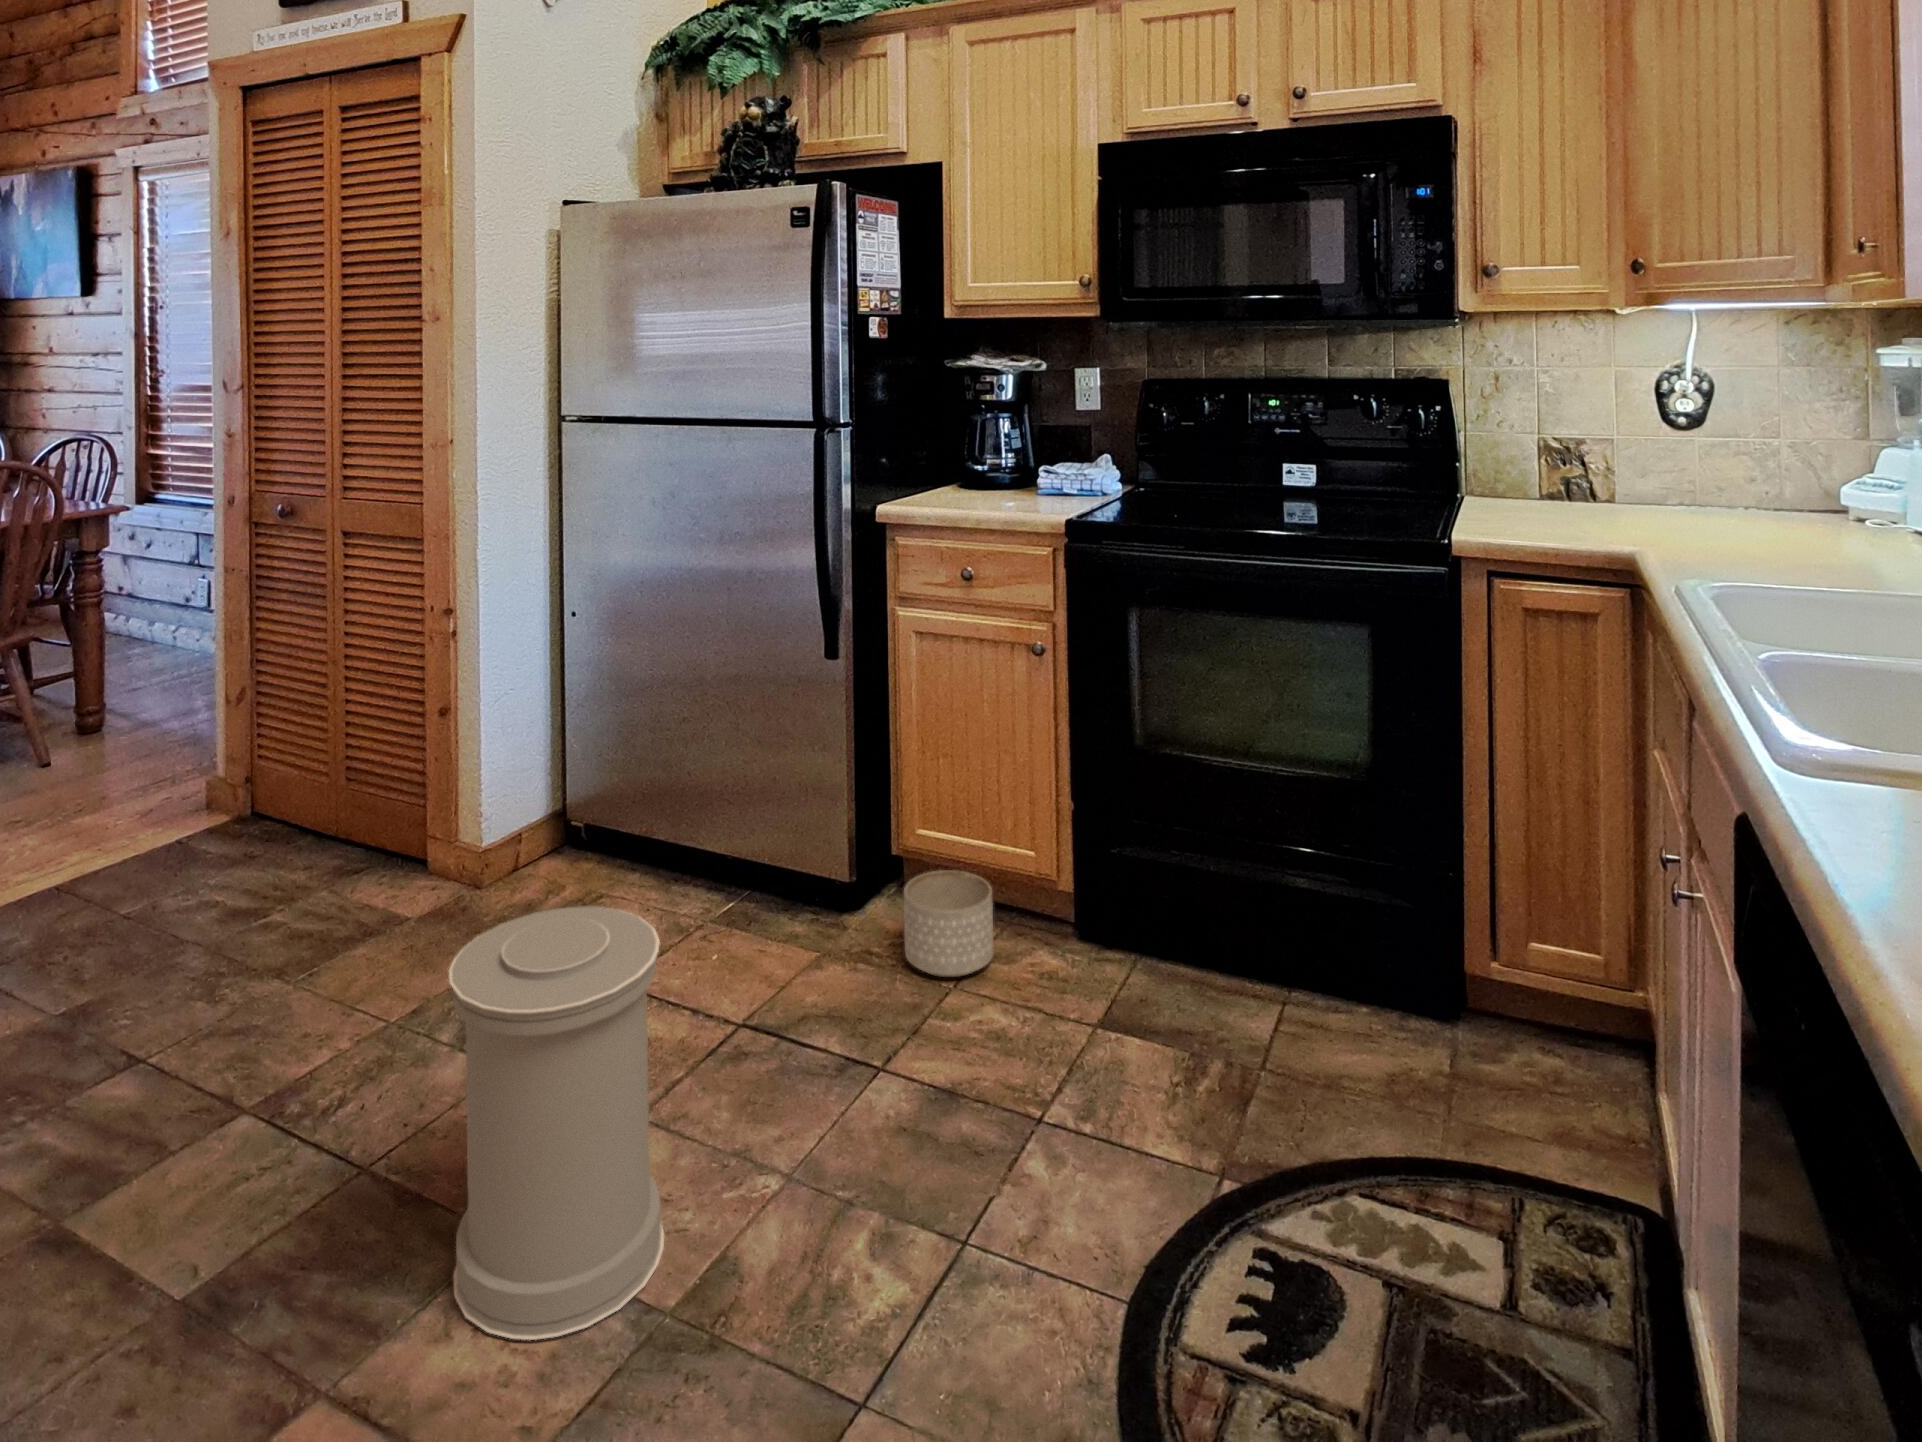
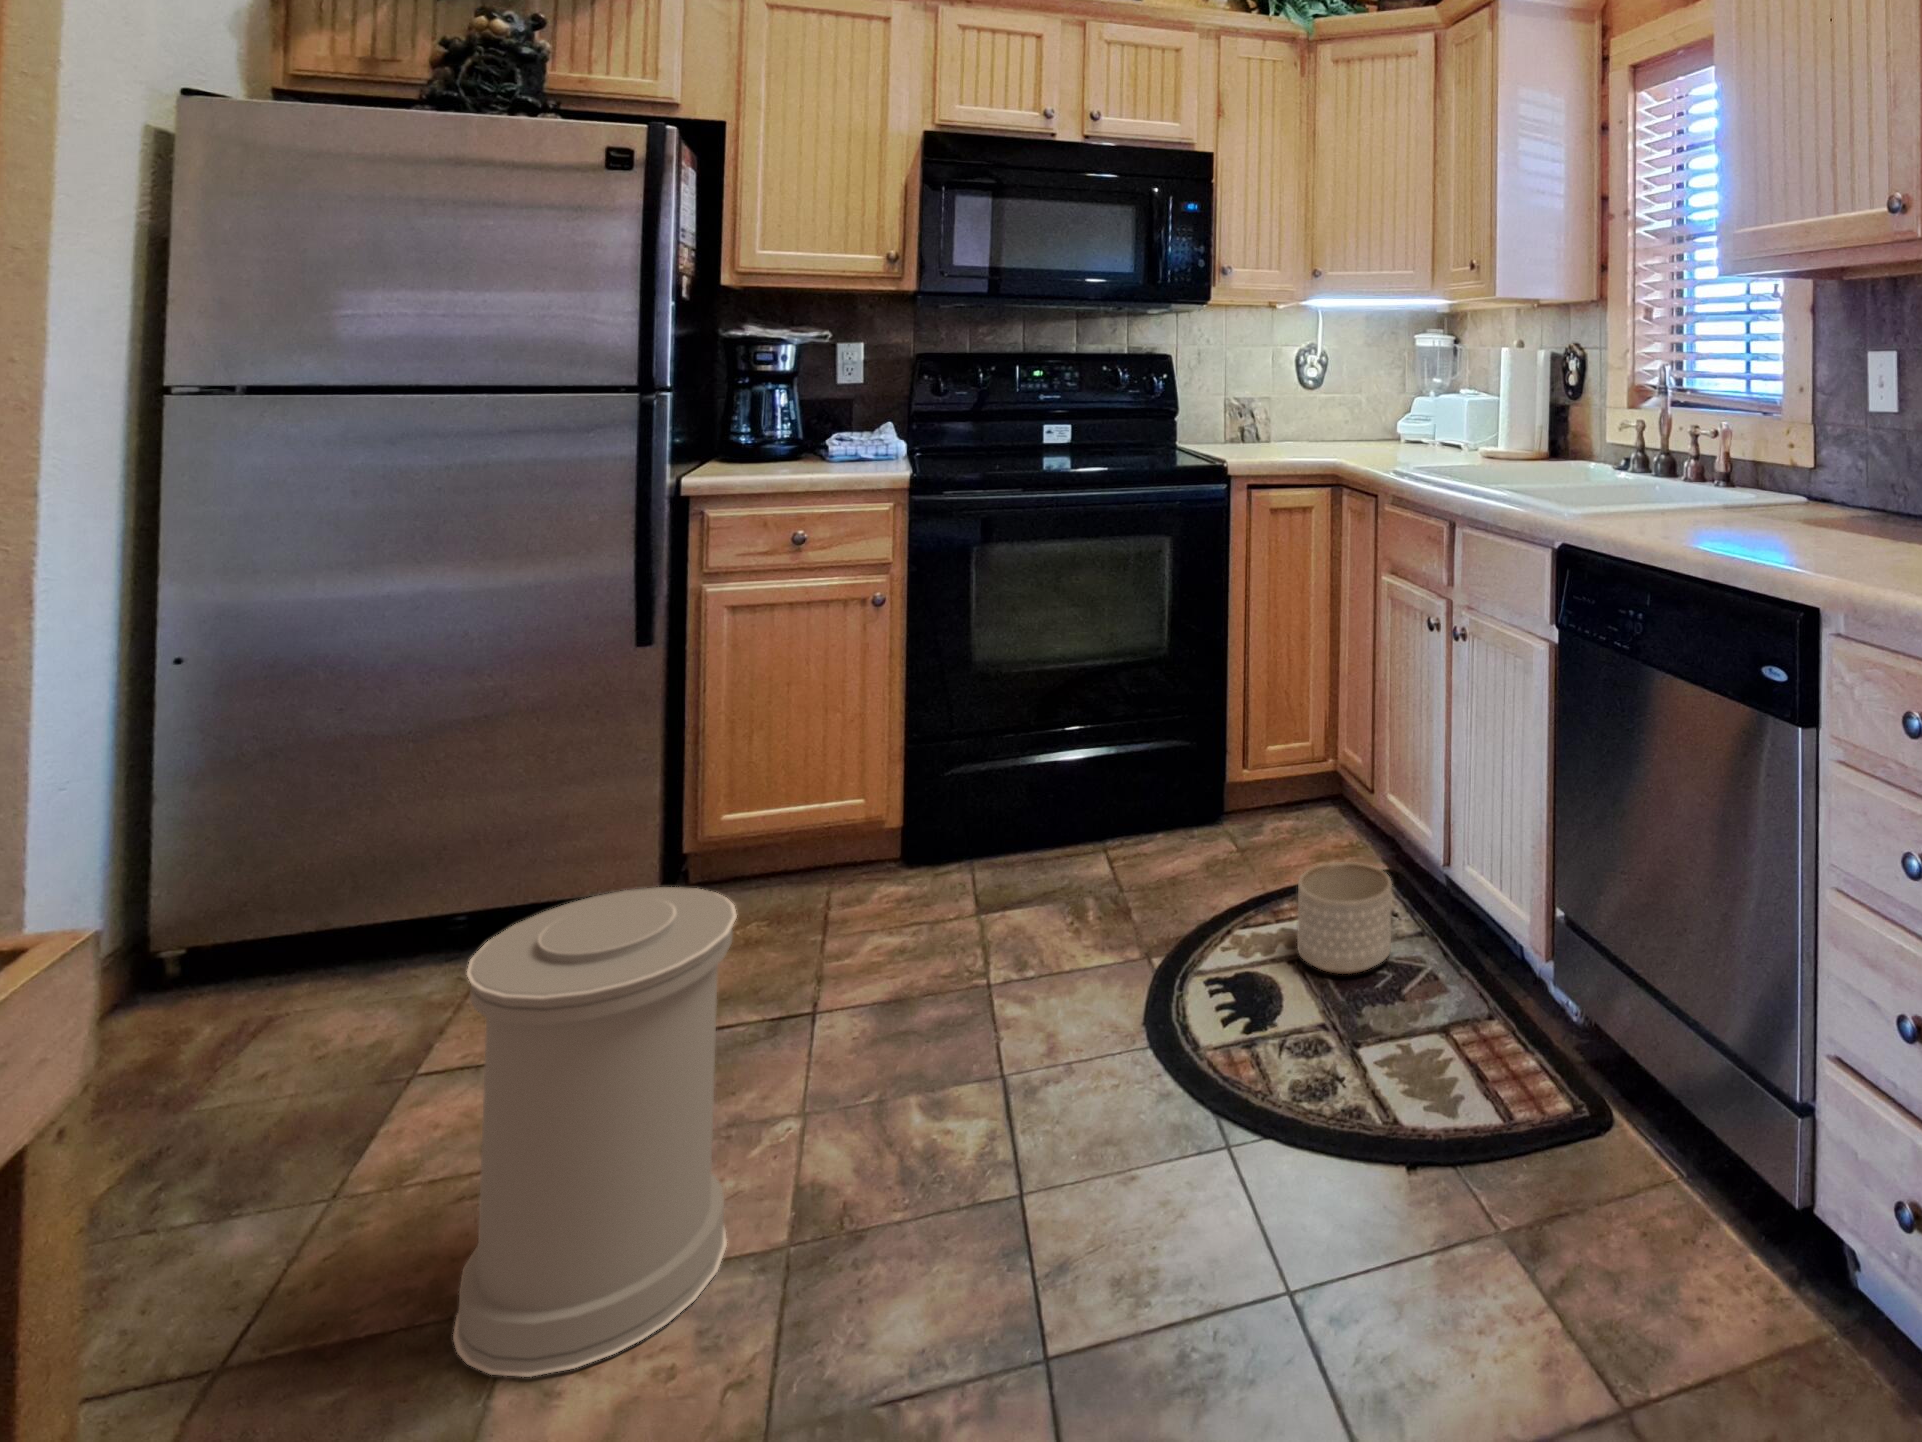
planter: present [904,870,994,977] -> present [1297,862,1392,974]

